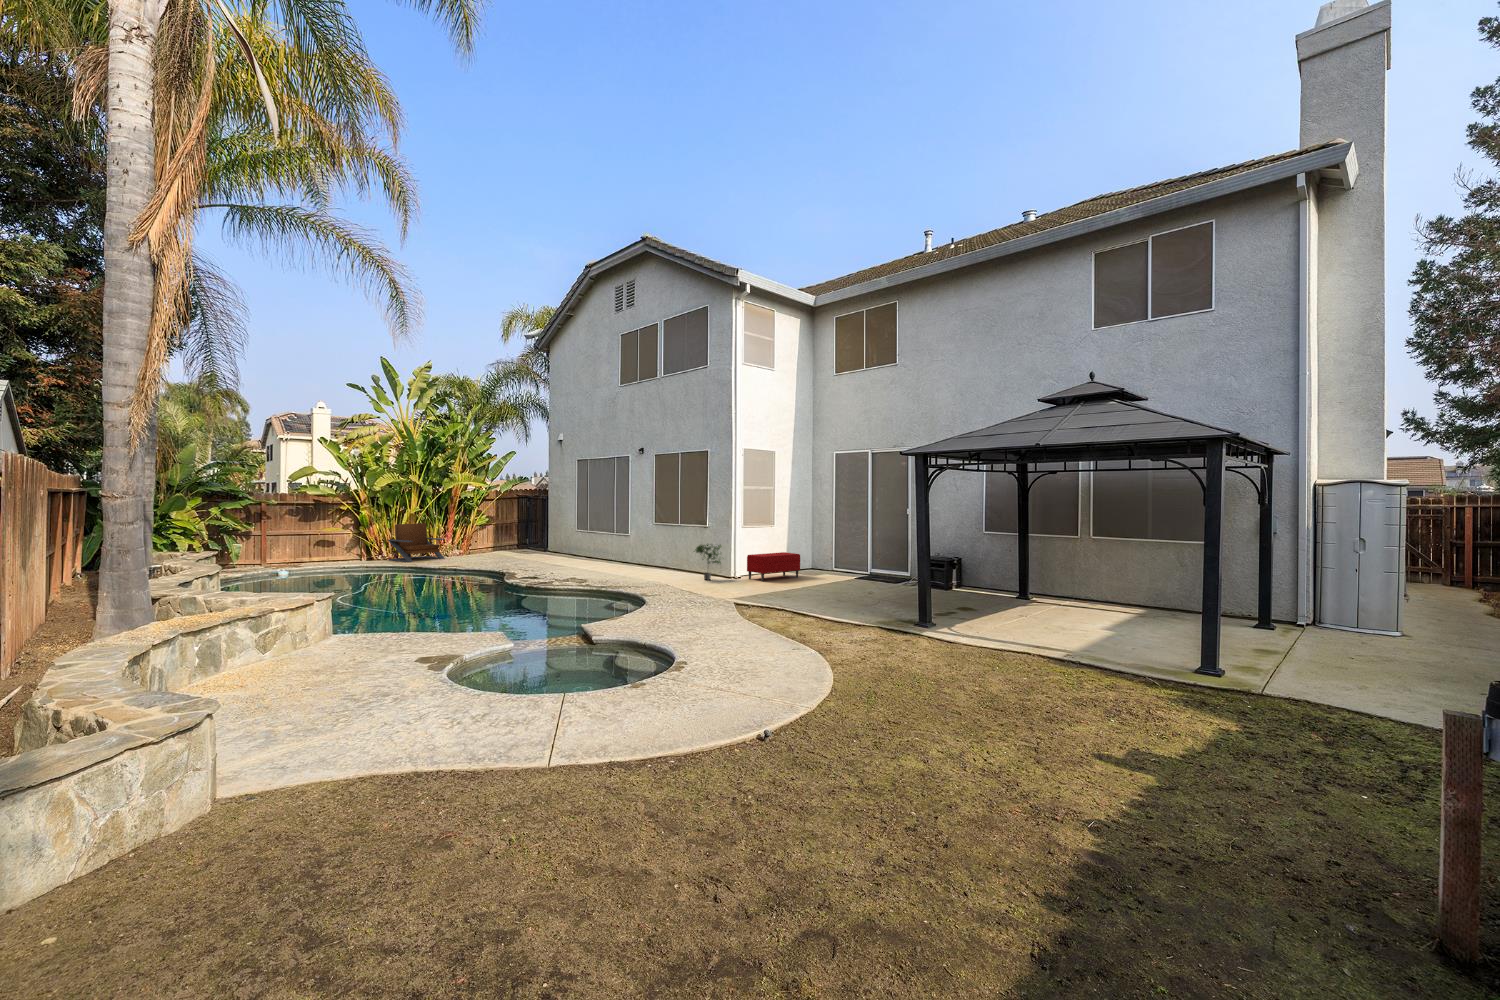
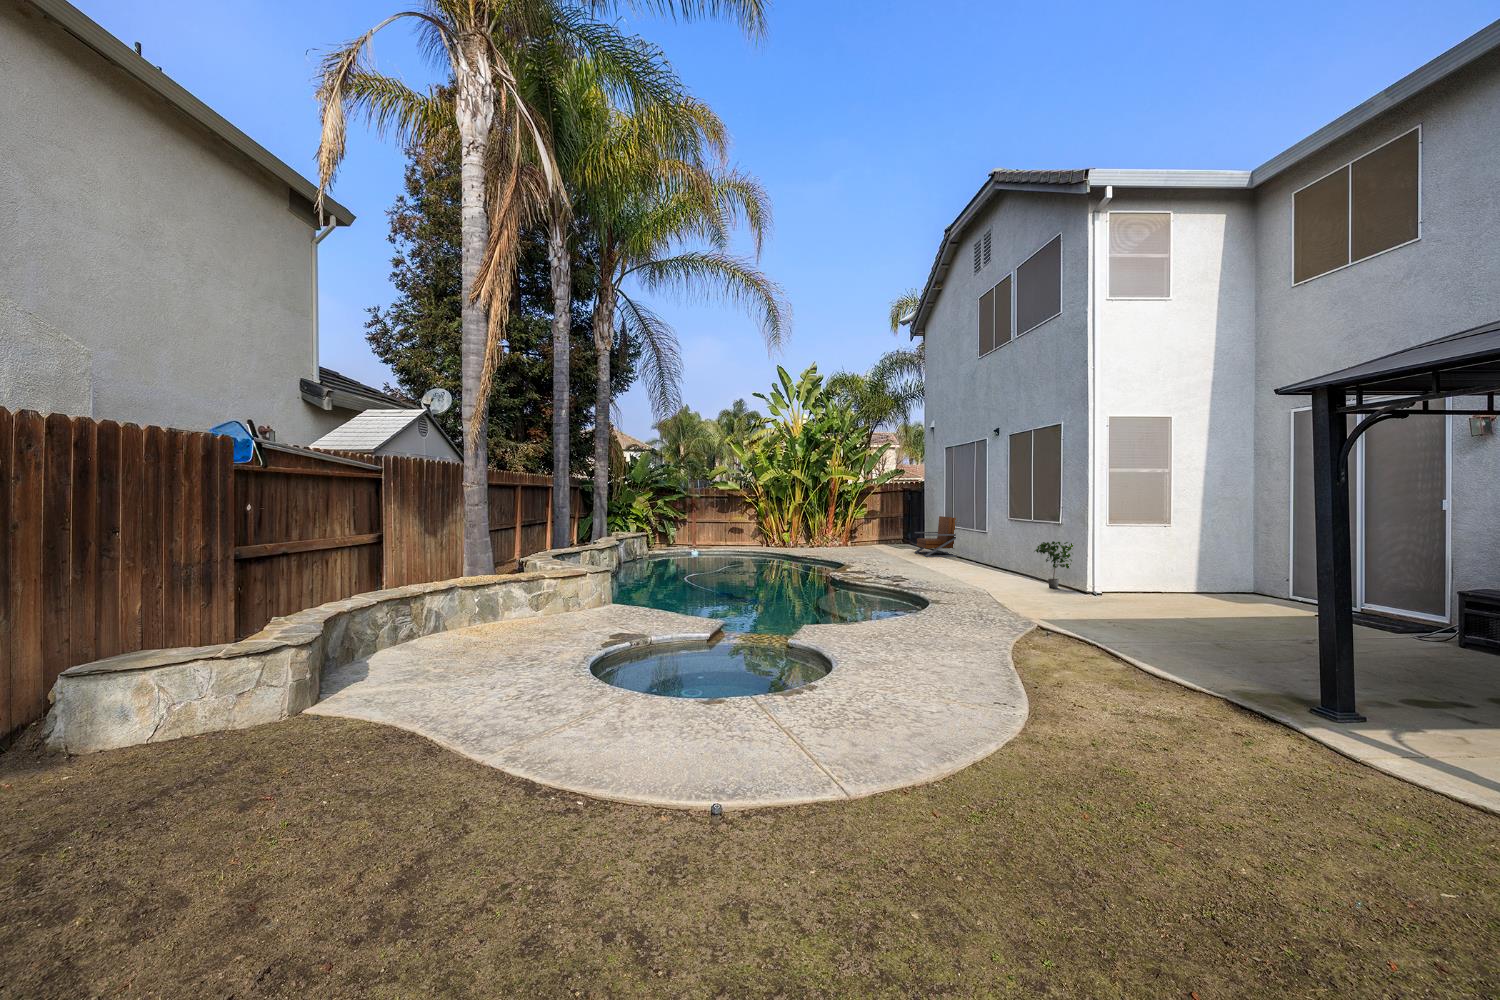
lounge chair: present [388,523,445,562] -> present [915,516,957,557]
bench: present [747,552,800,581] -> none [1112,559,1205,597]

